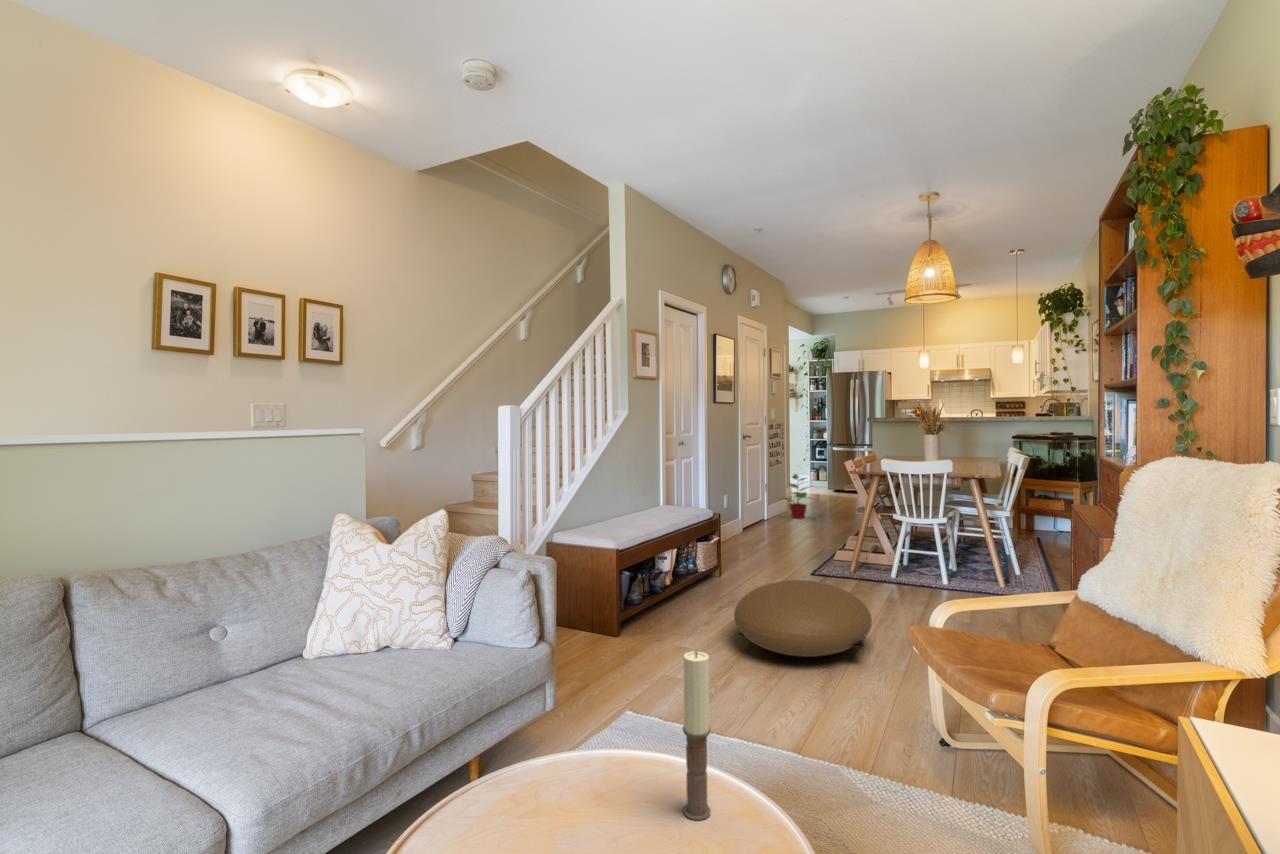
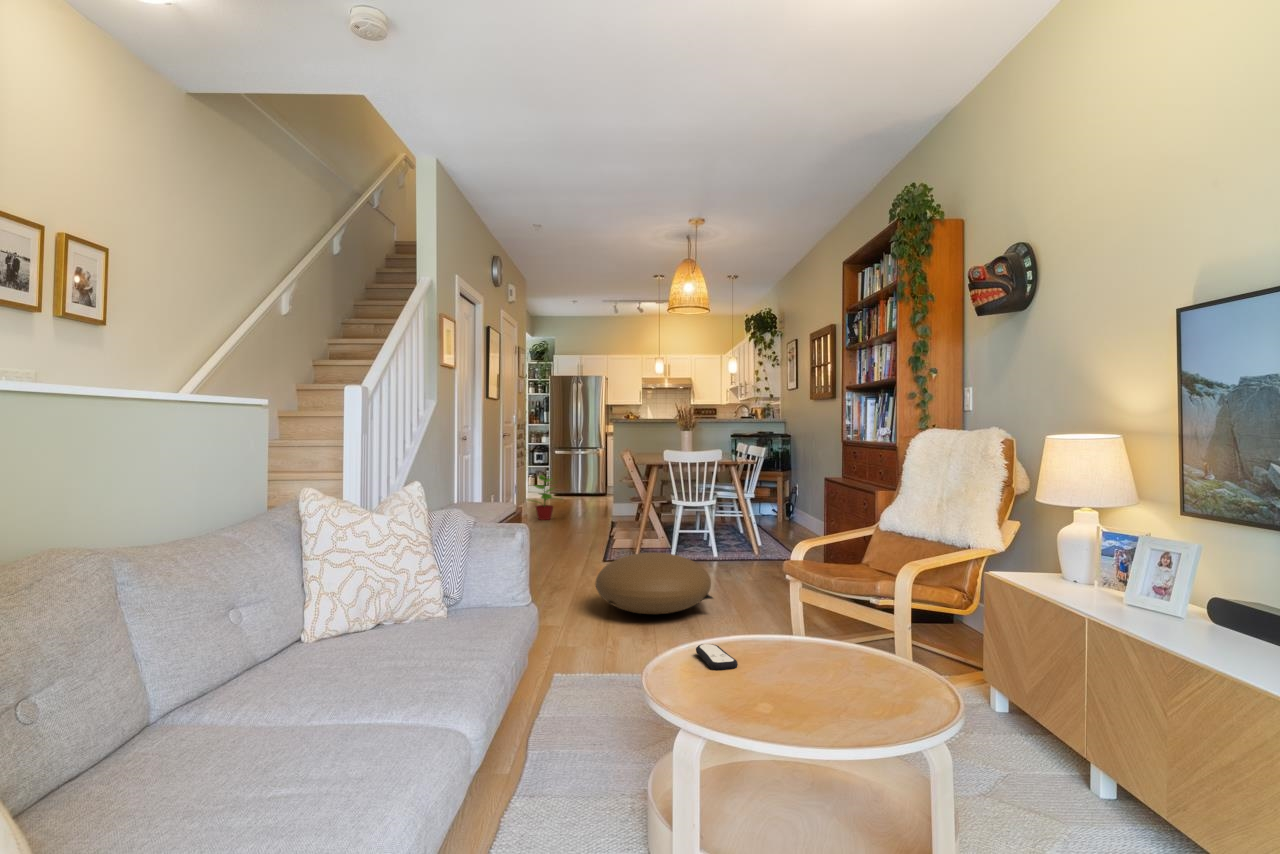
candle: present [683,651,711,820] -> none [785,541,804,654]
remote control: none [546,765,605,824] -> present [696,644,738,670]

